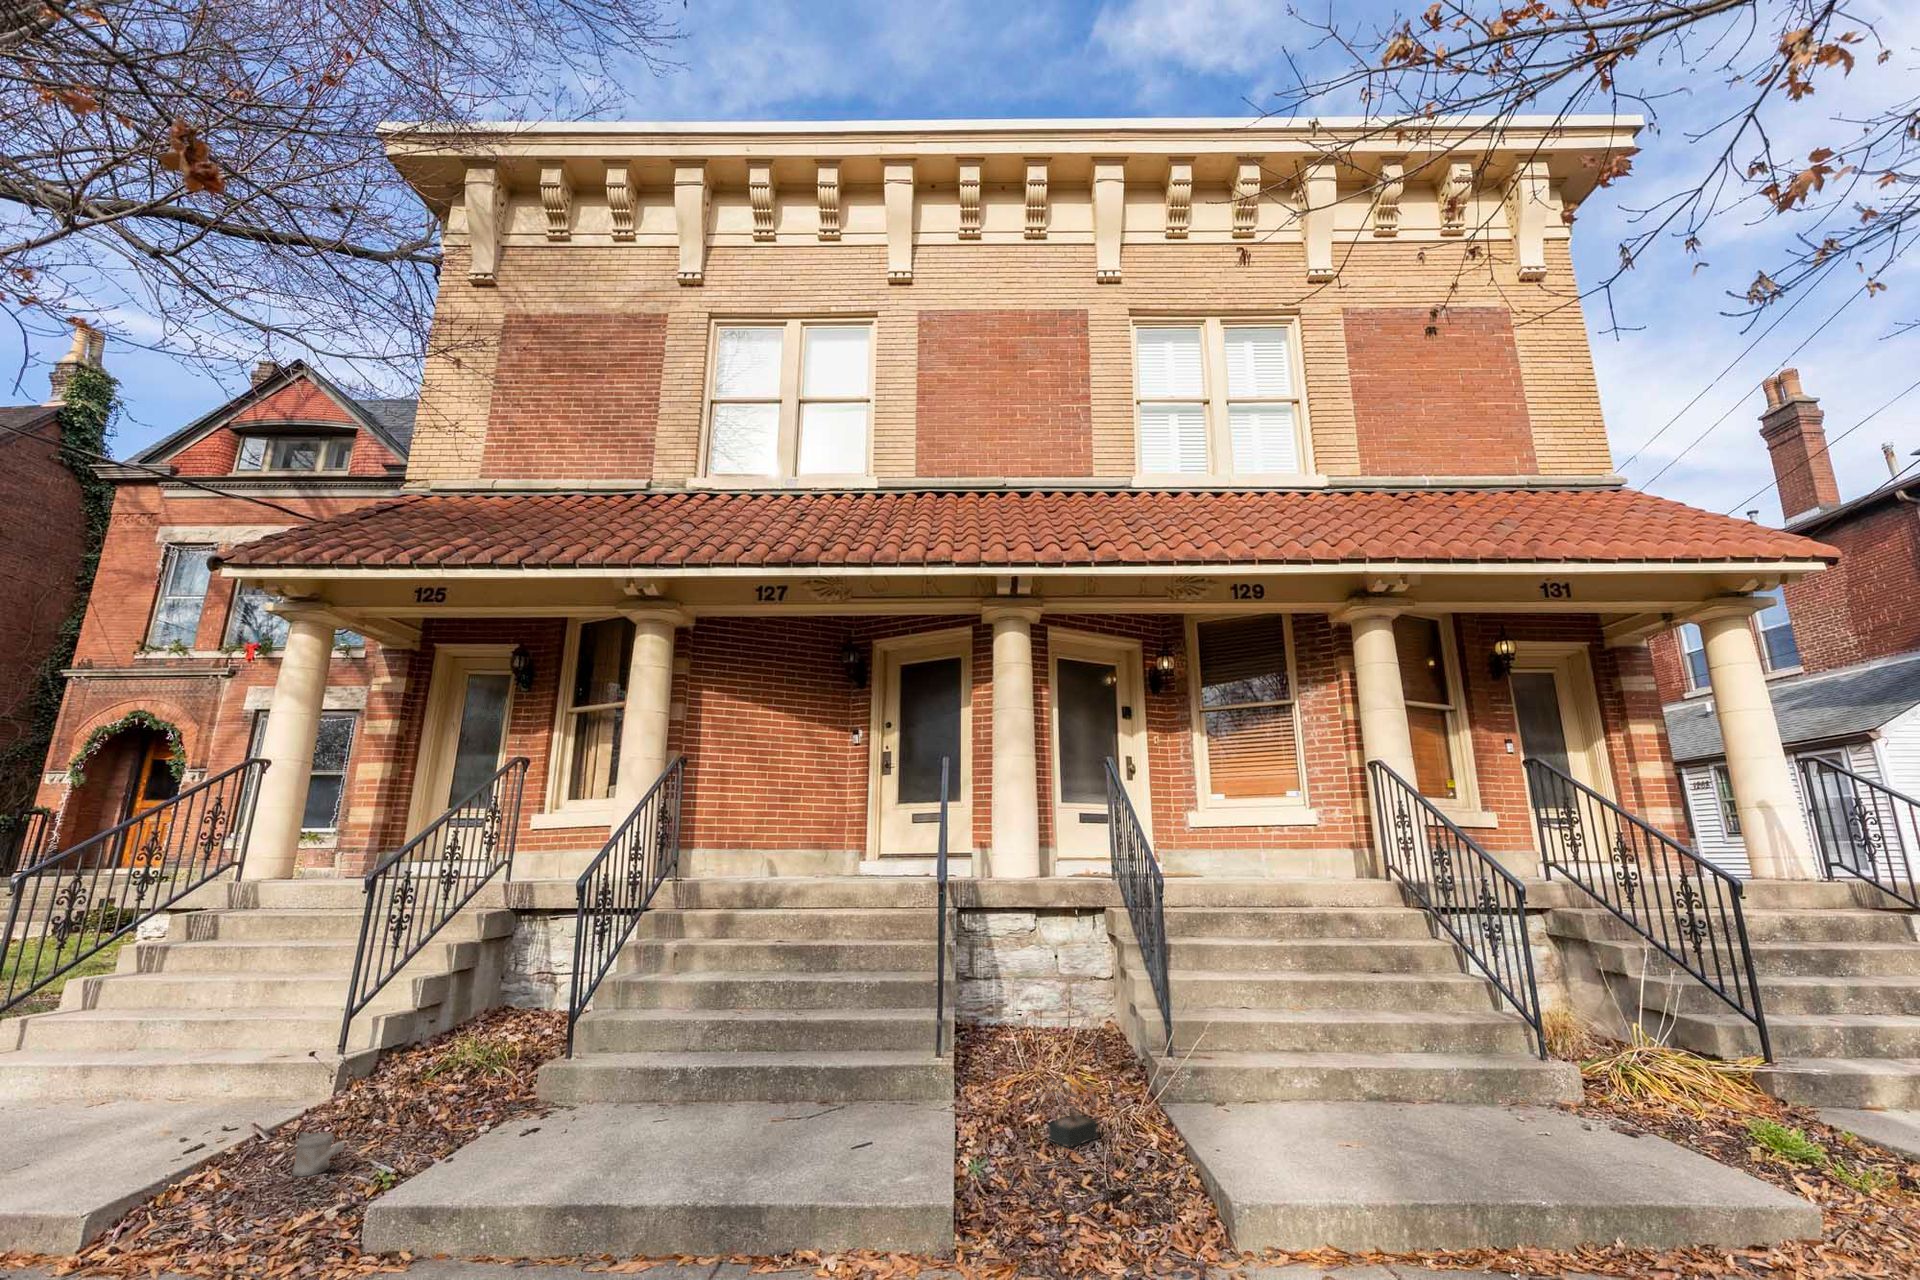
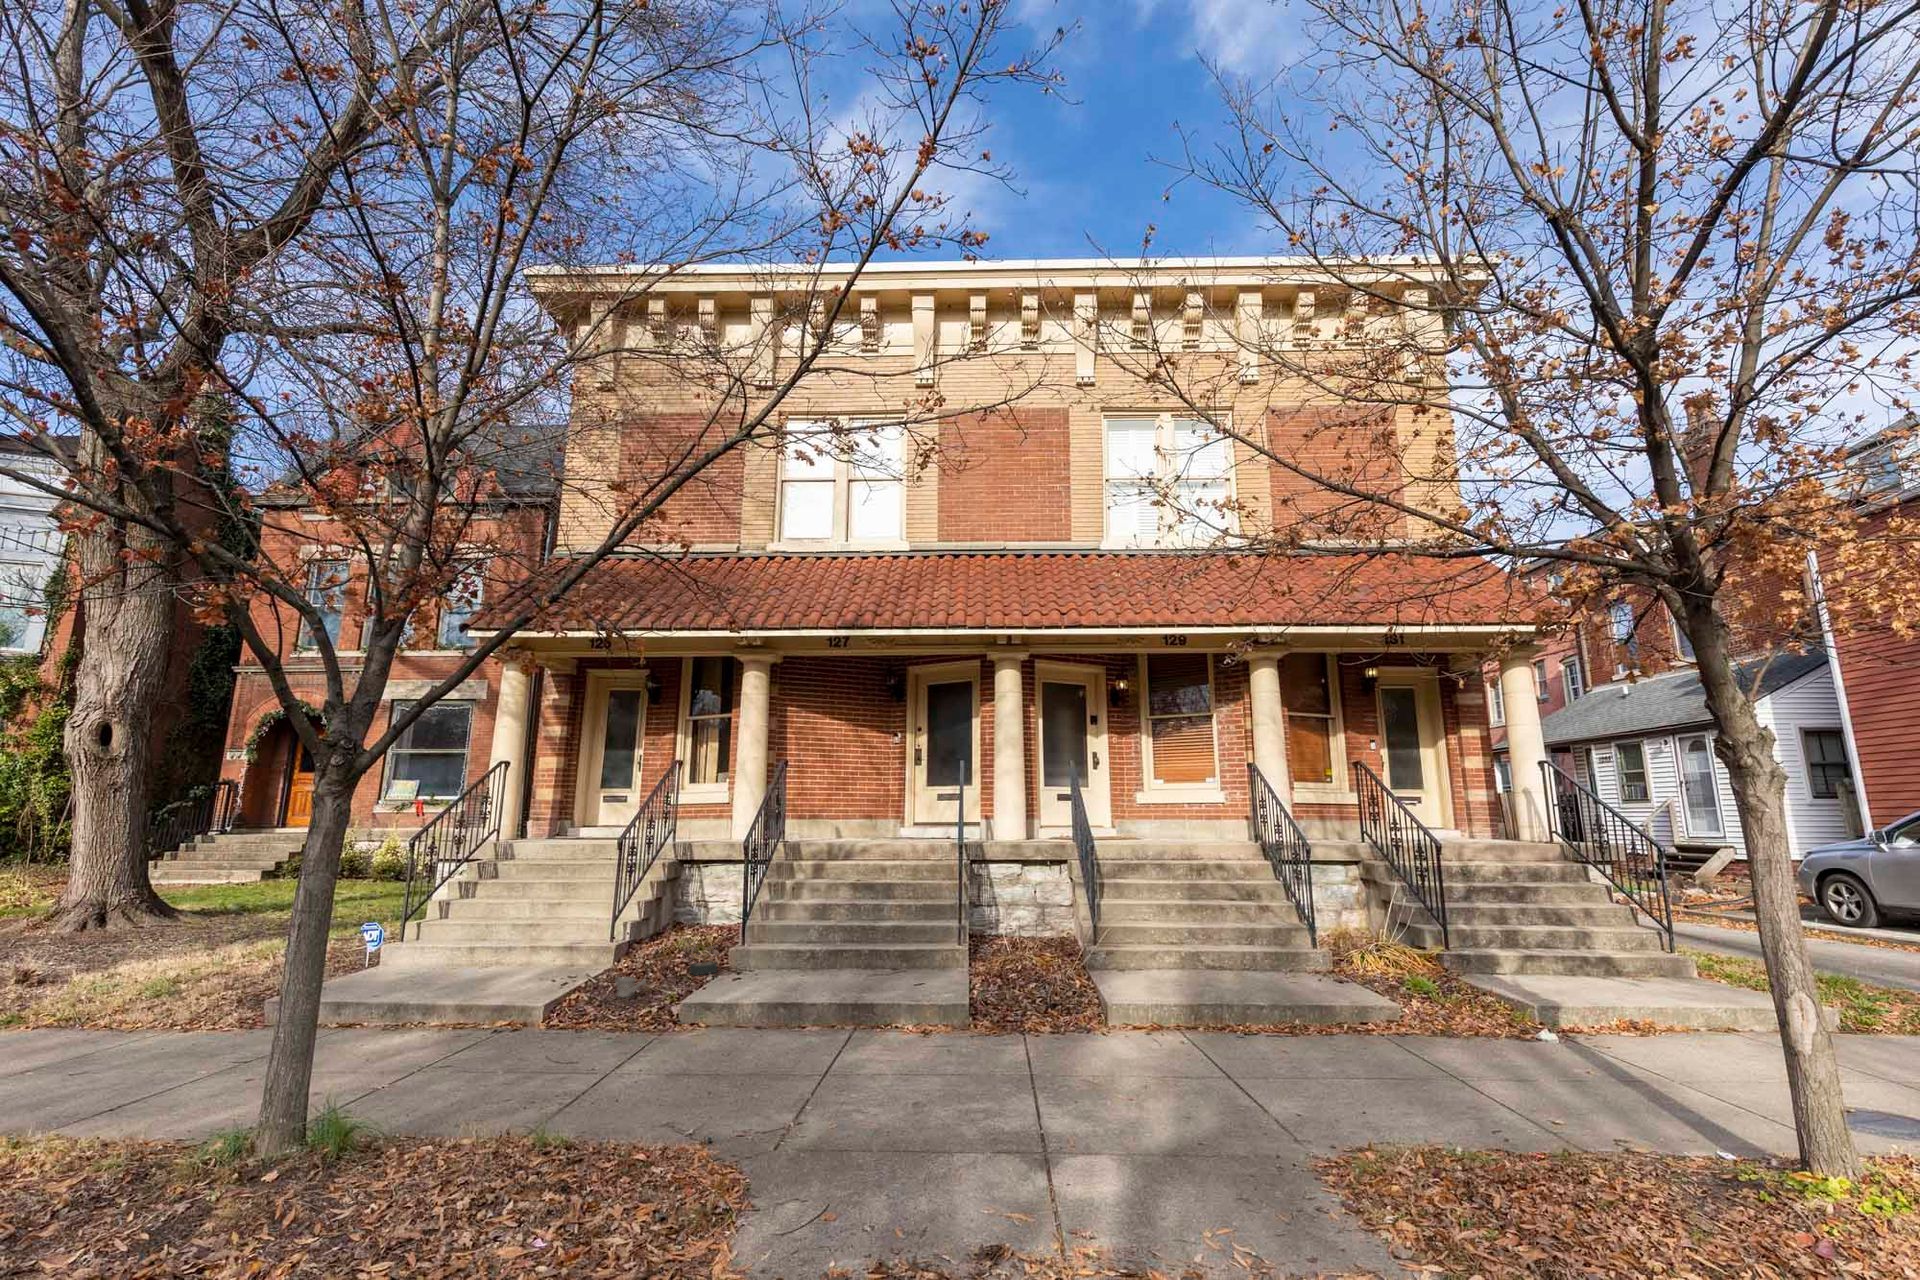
decorative plant: present [1037,1079,1098,1148] -> present [682,942,717,975]

